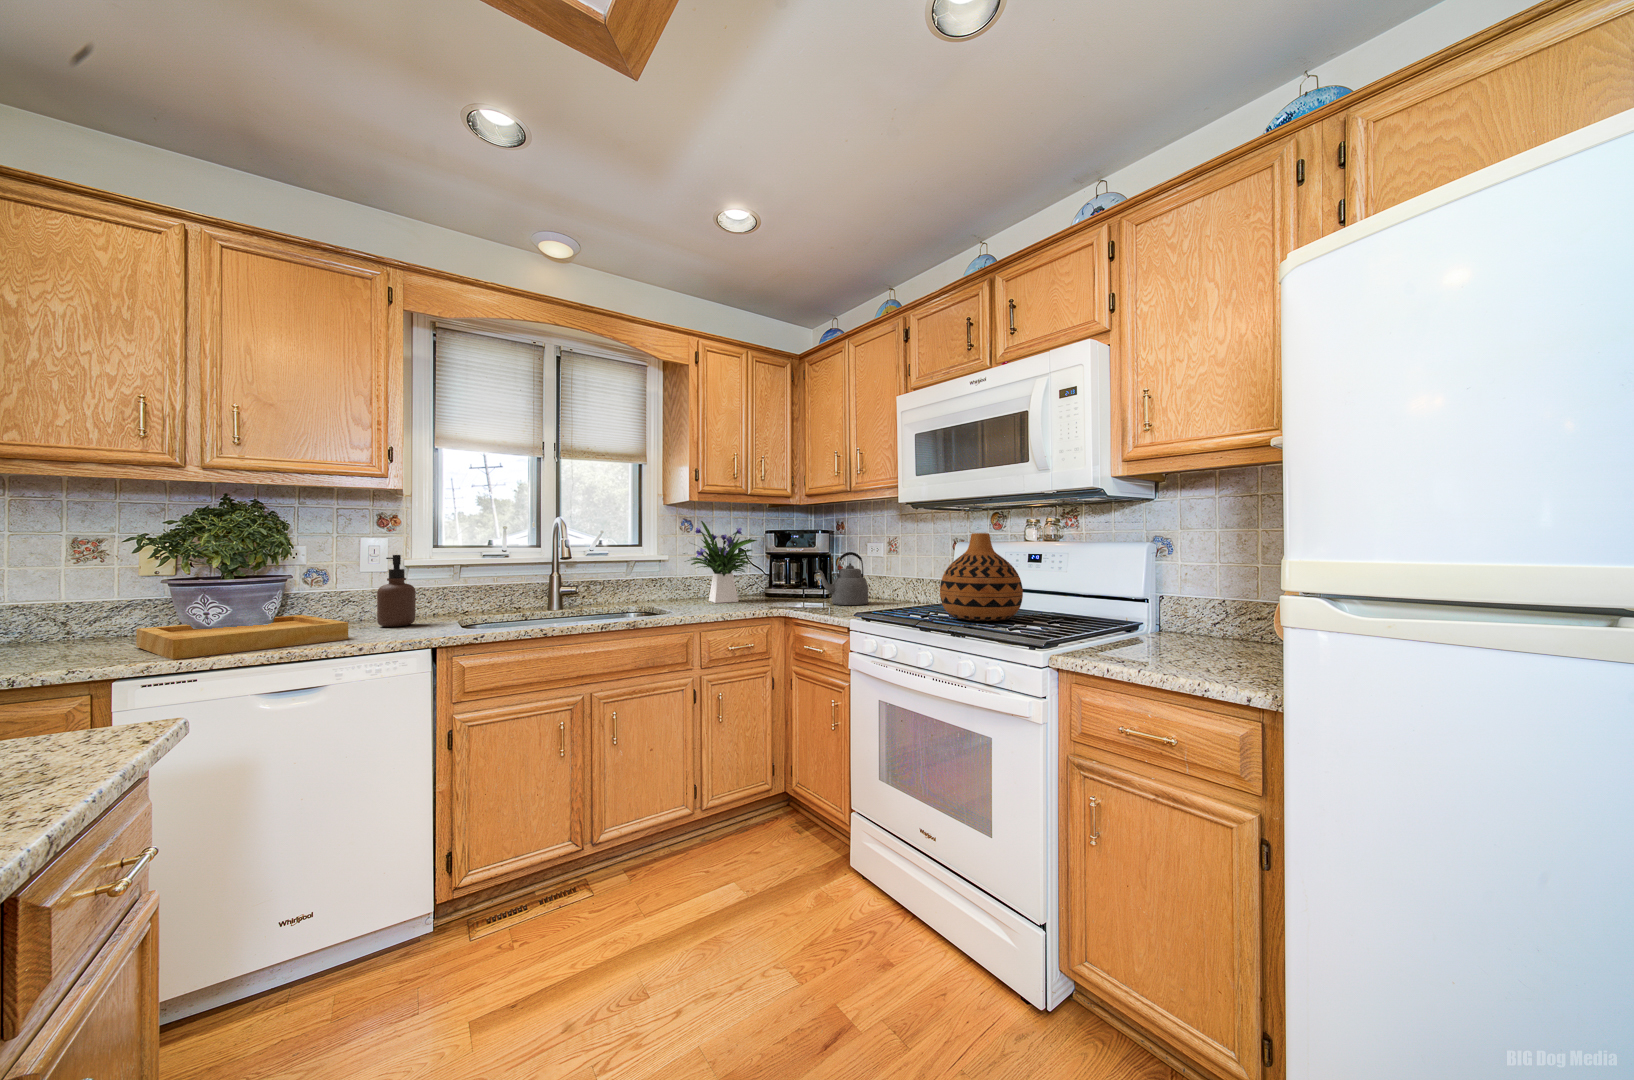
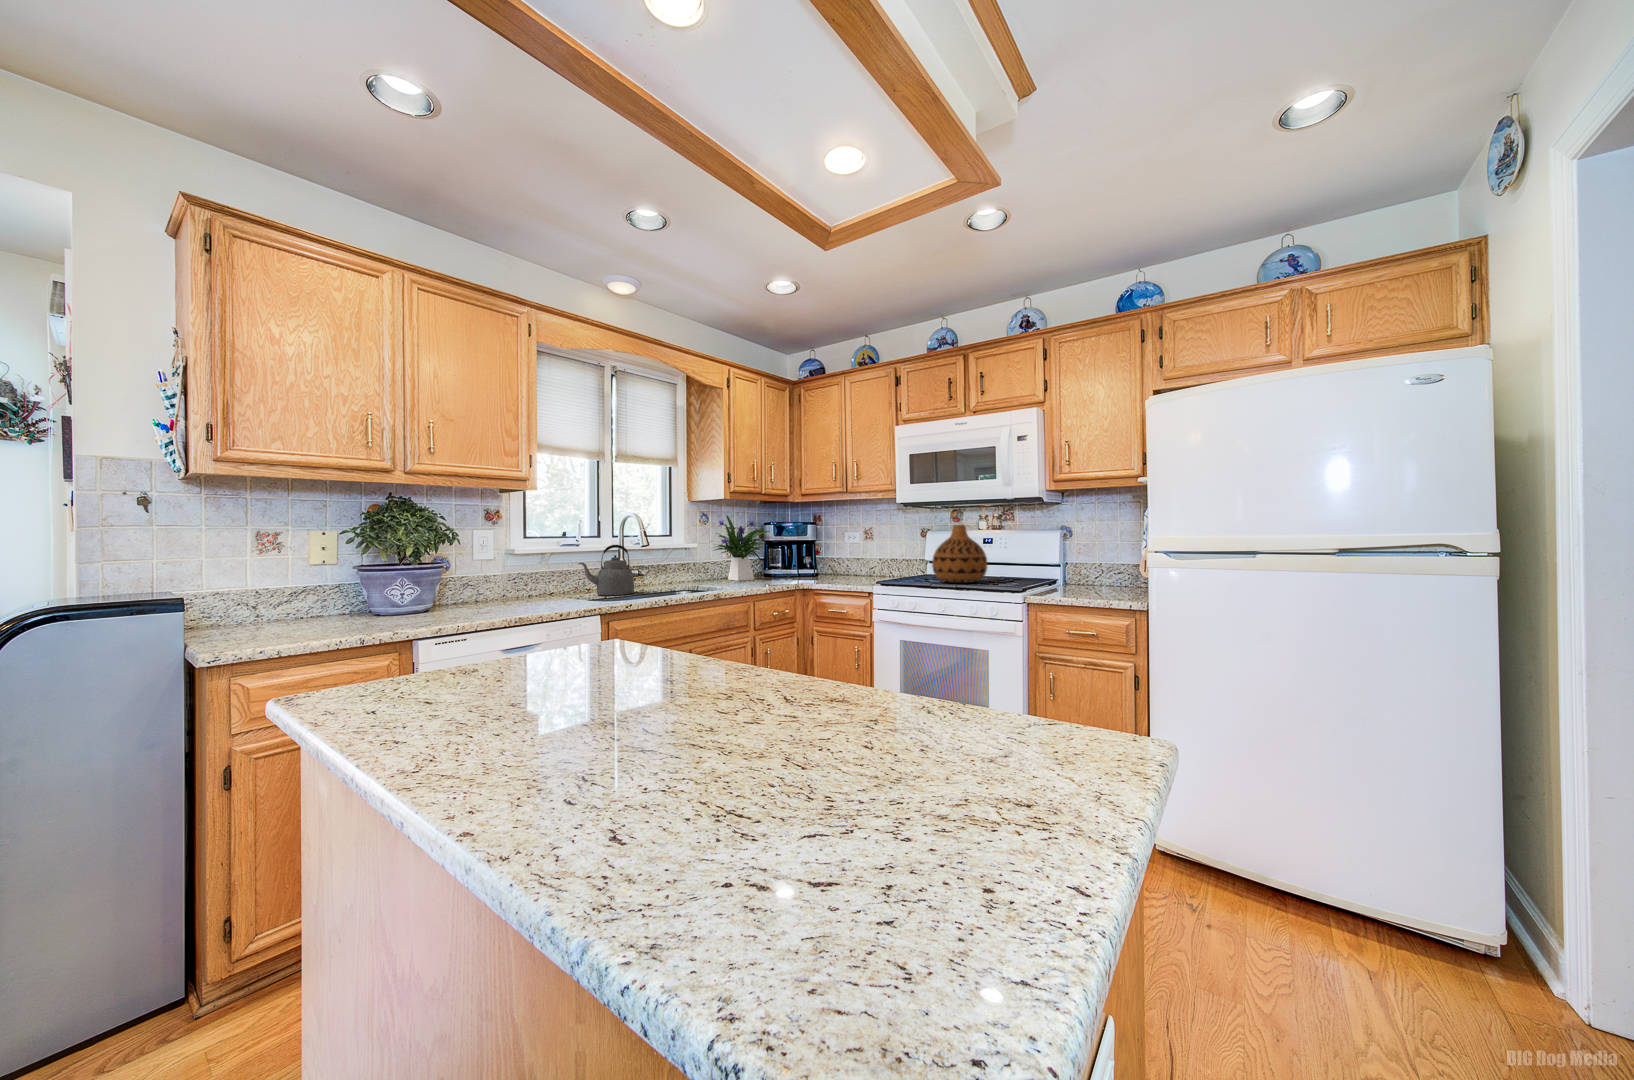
kettle: present [815,552,868,605] -> present [578,545,634,595]
soap dispenser: present [377,555,416,627] -> none [508,544,537,604]
tray: present [136,615,348,659] -> none [352,595,524,627]

